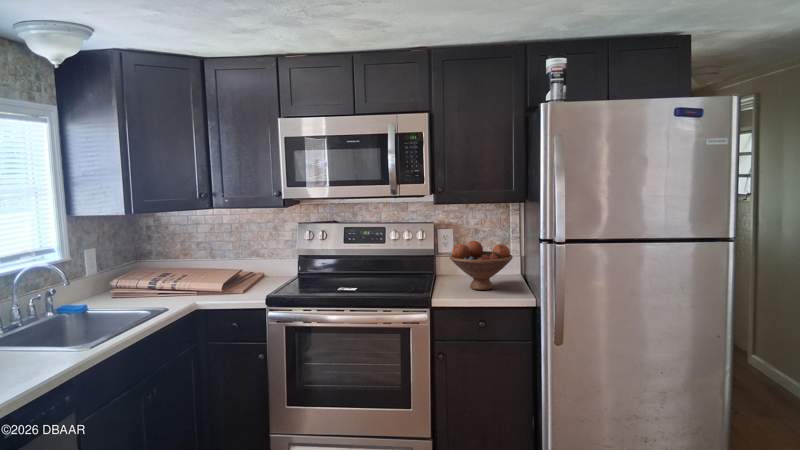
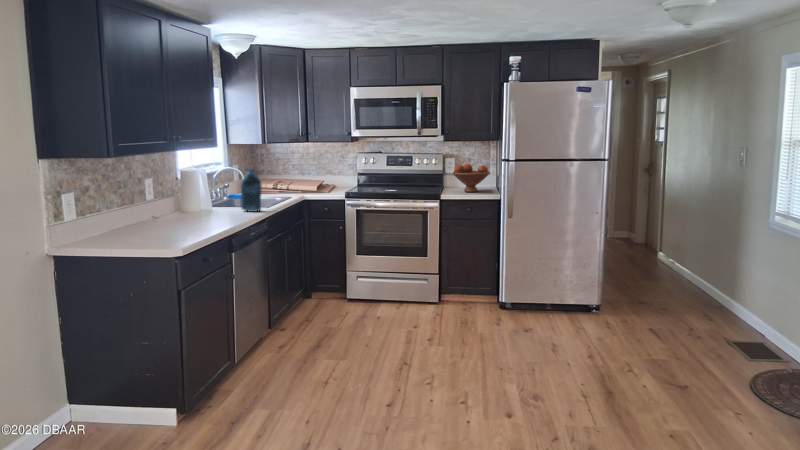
bottle: none [27,276,69,362] -> present [241,169,262,212]

